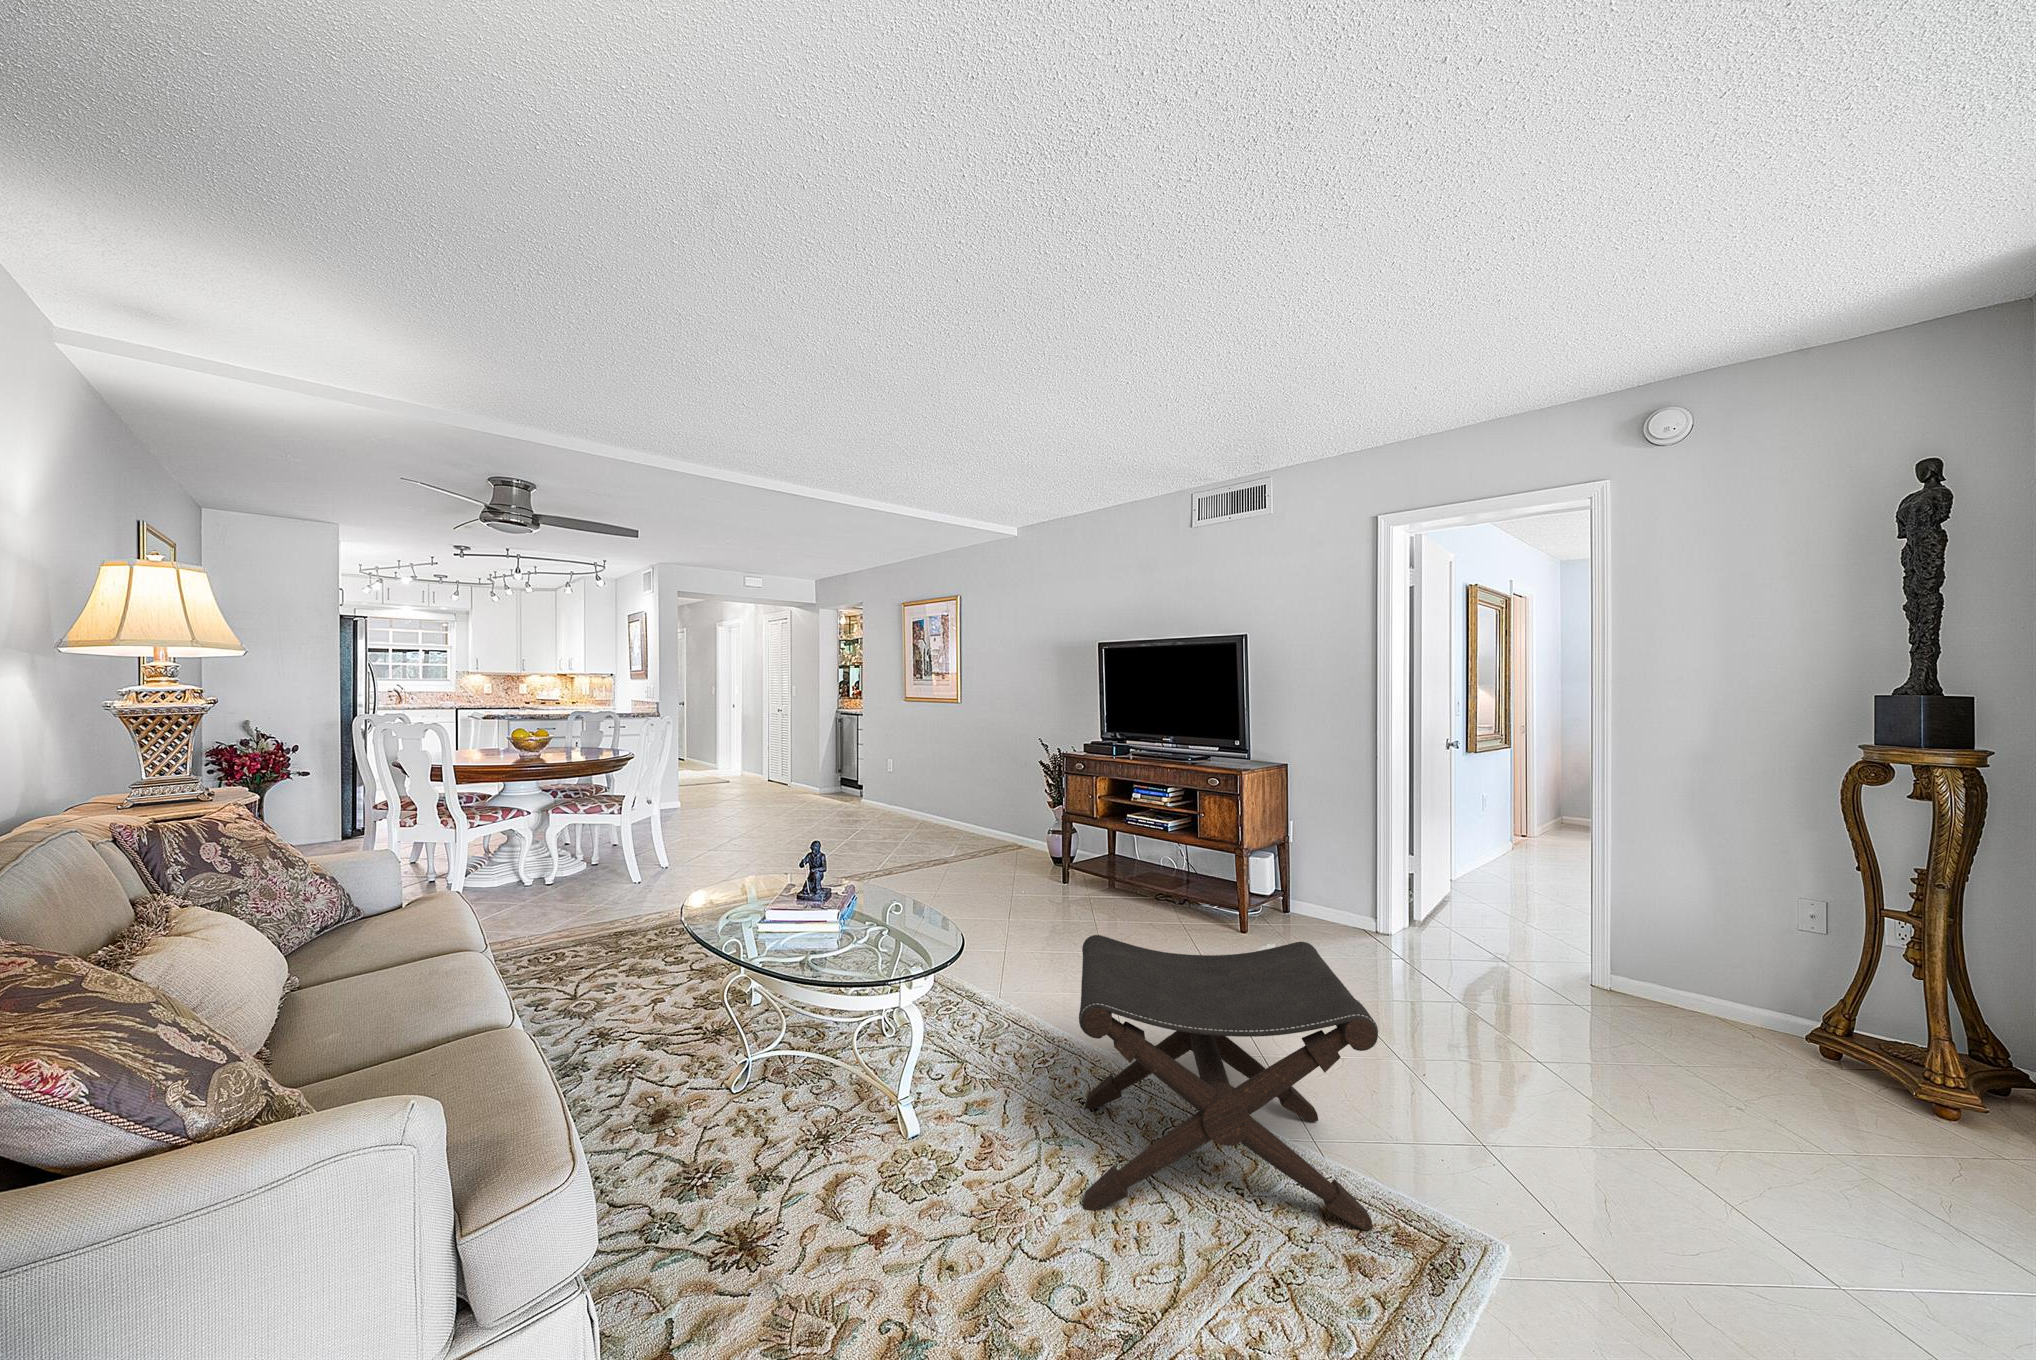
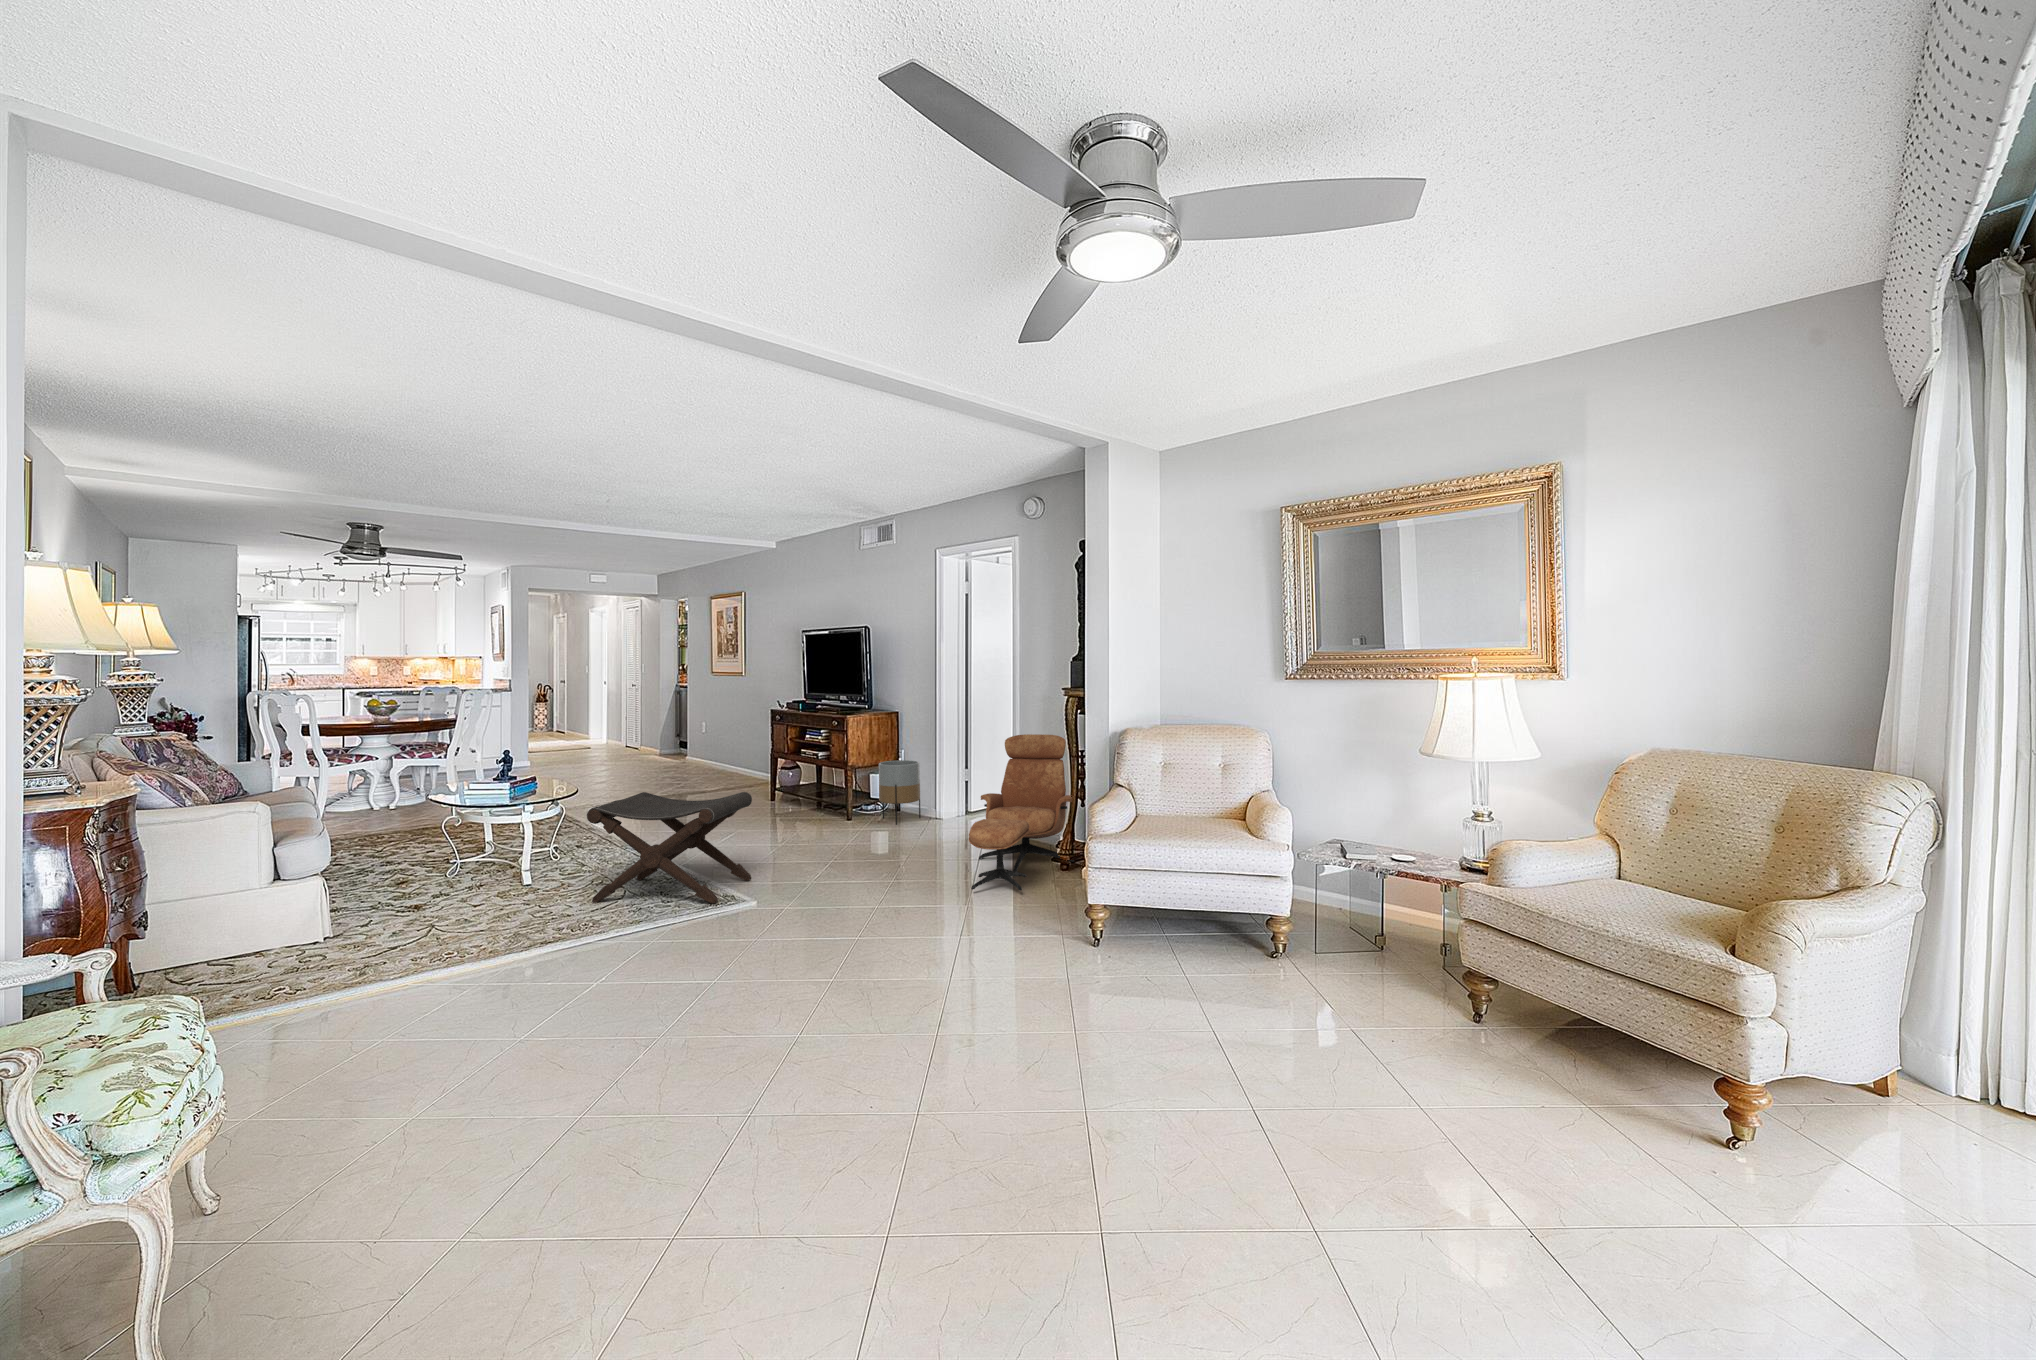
lounge chair: none [1620,815,2028,1204] -> present [969,734,1074,891]
planter: none [1279,835,1347,941] -> present [879,760,921,825]

